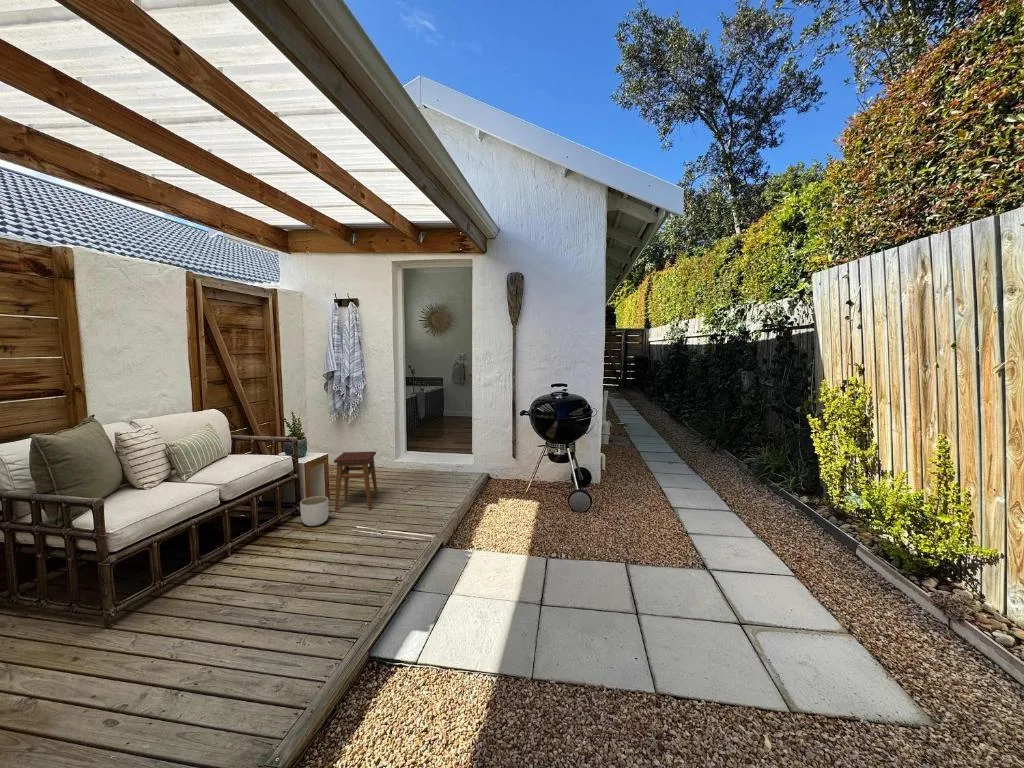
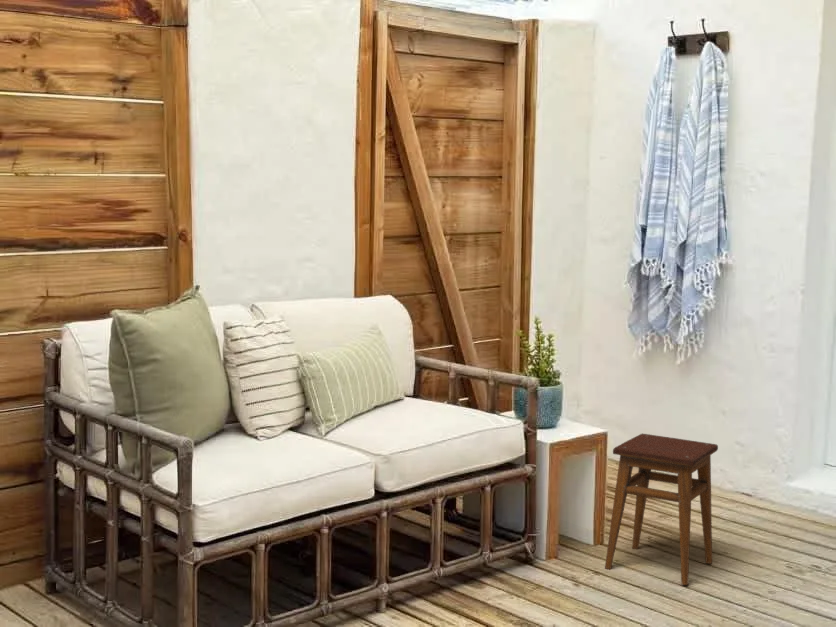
planter: present [300,496,329,526] -> none [529,524,590,591]

